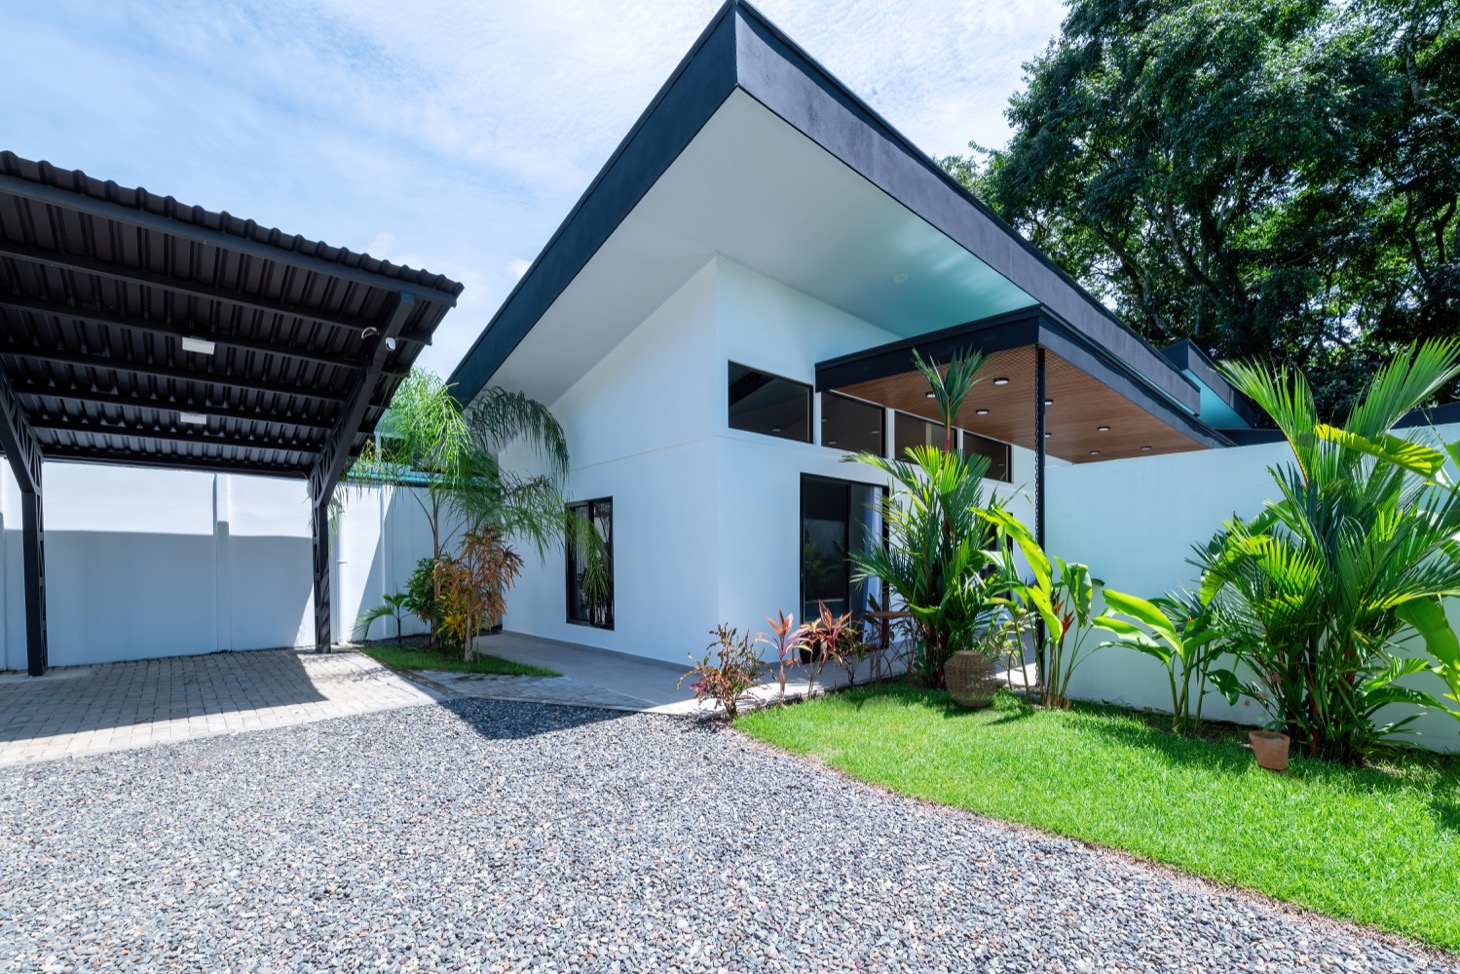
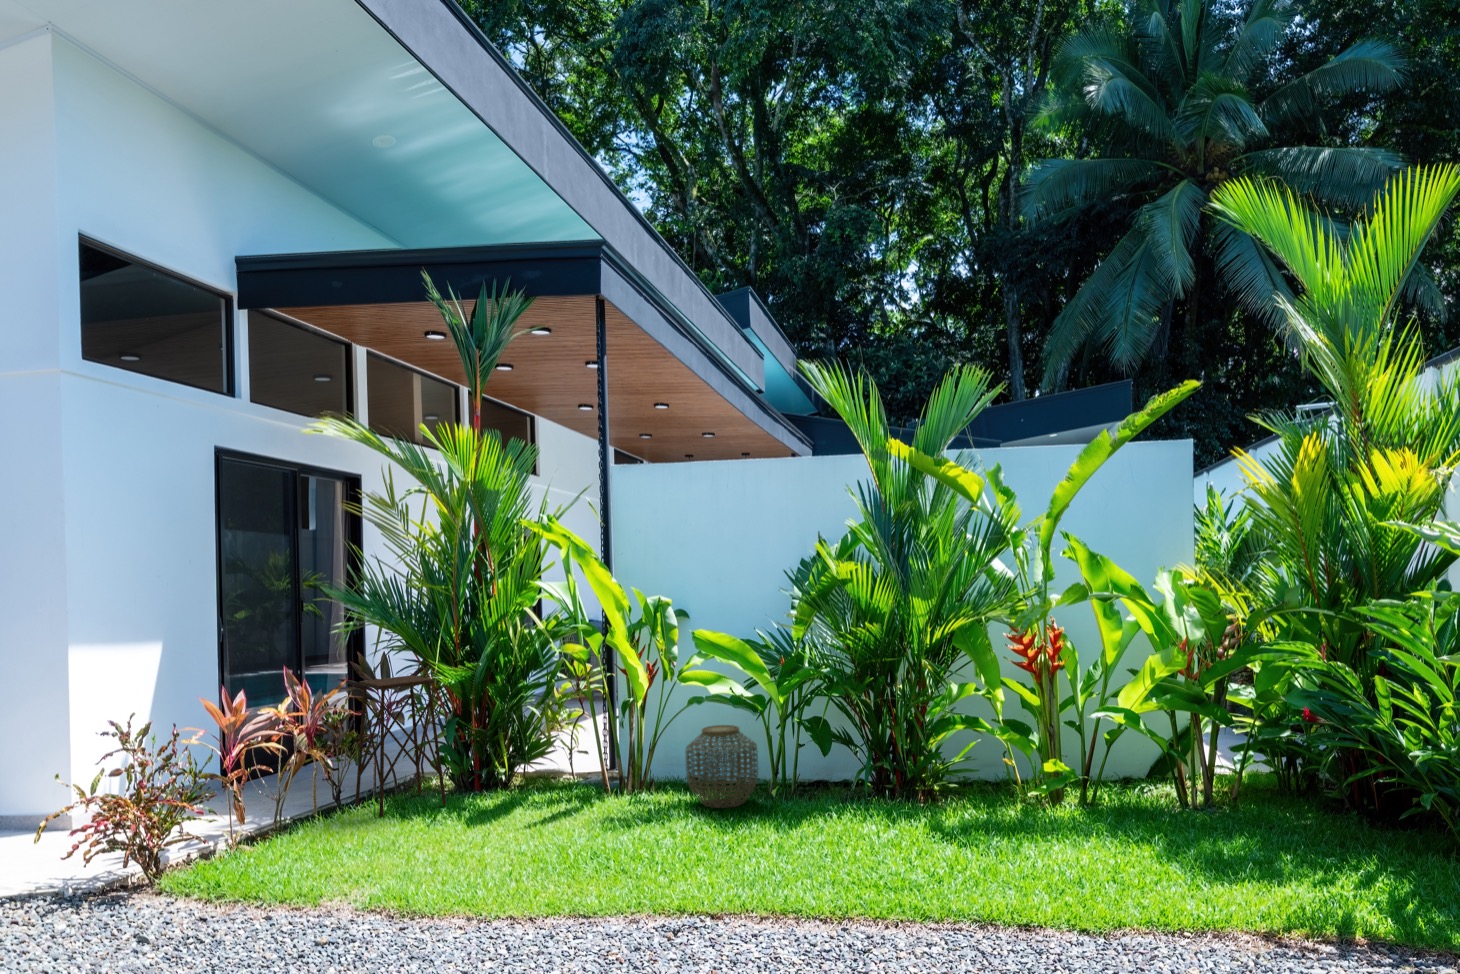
woven basket: present [944,650,997,706] -> present [686,725,758,808]
potted plant: present [1244,672,1290,770] -> none [821,705,860,811]

